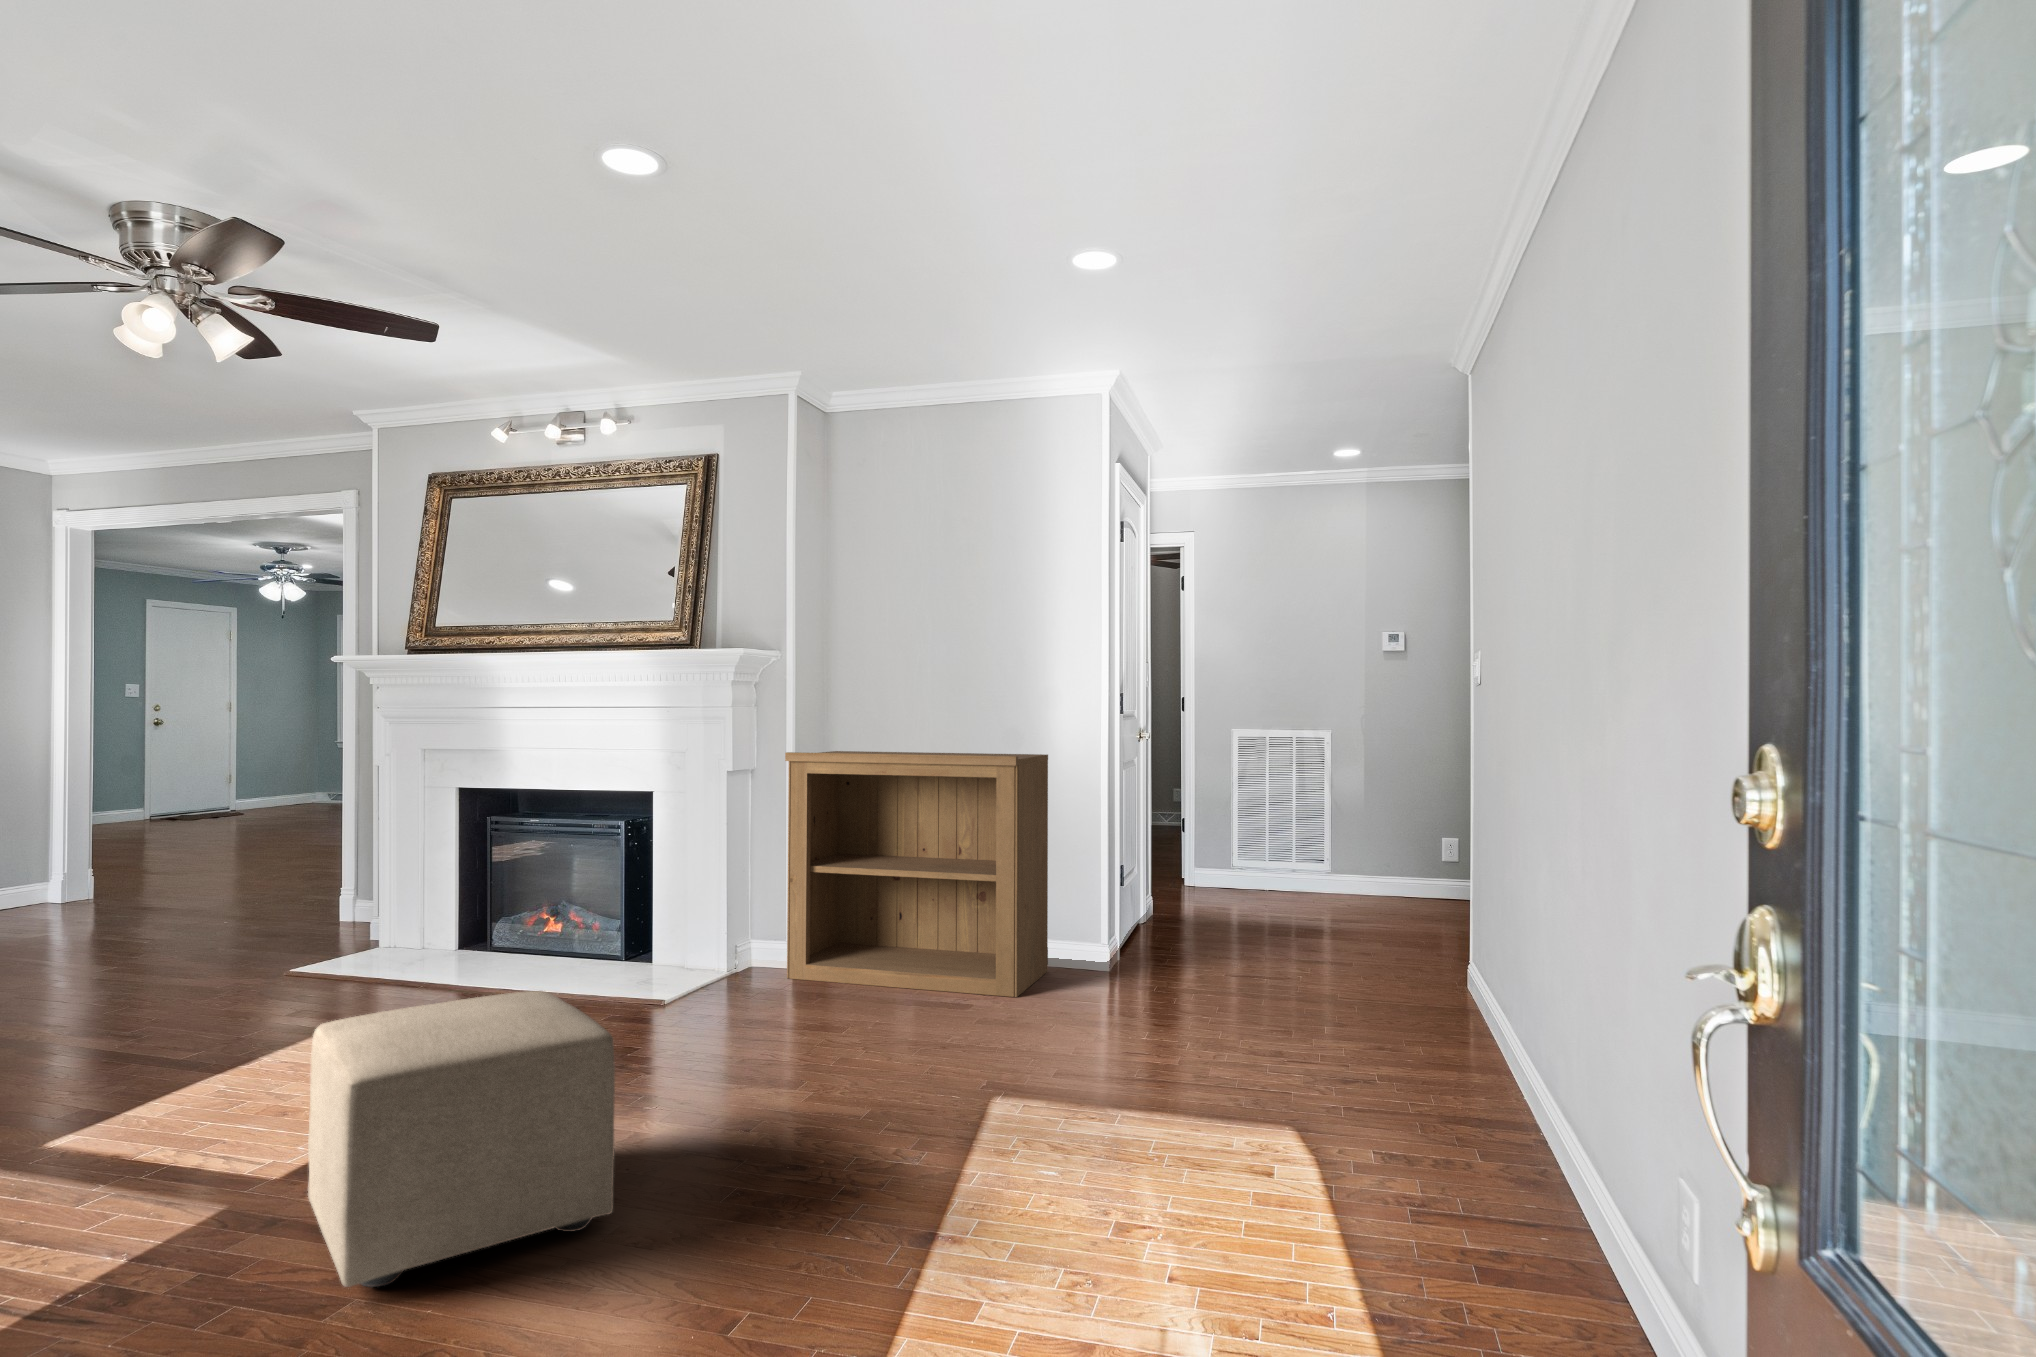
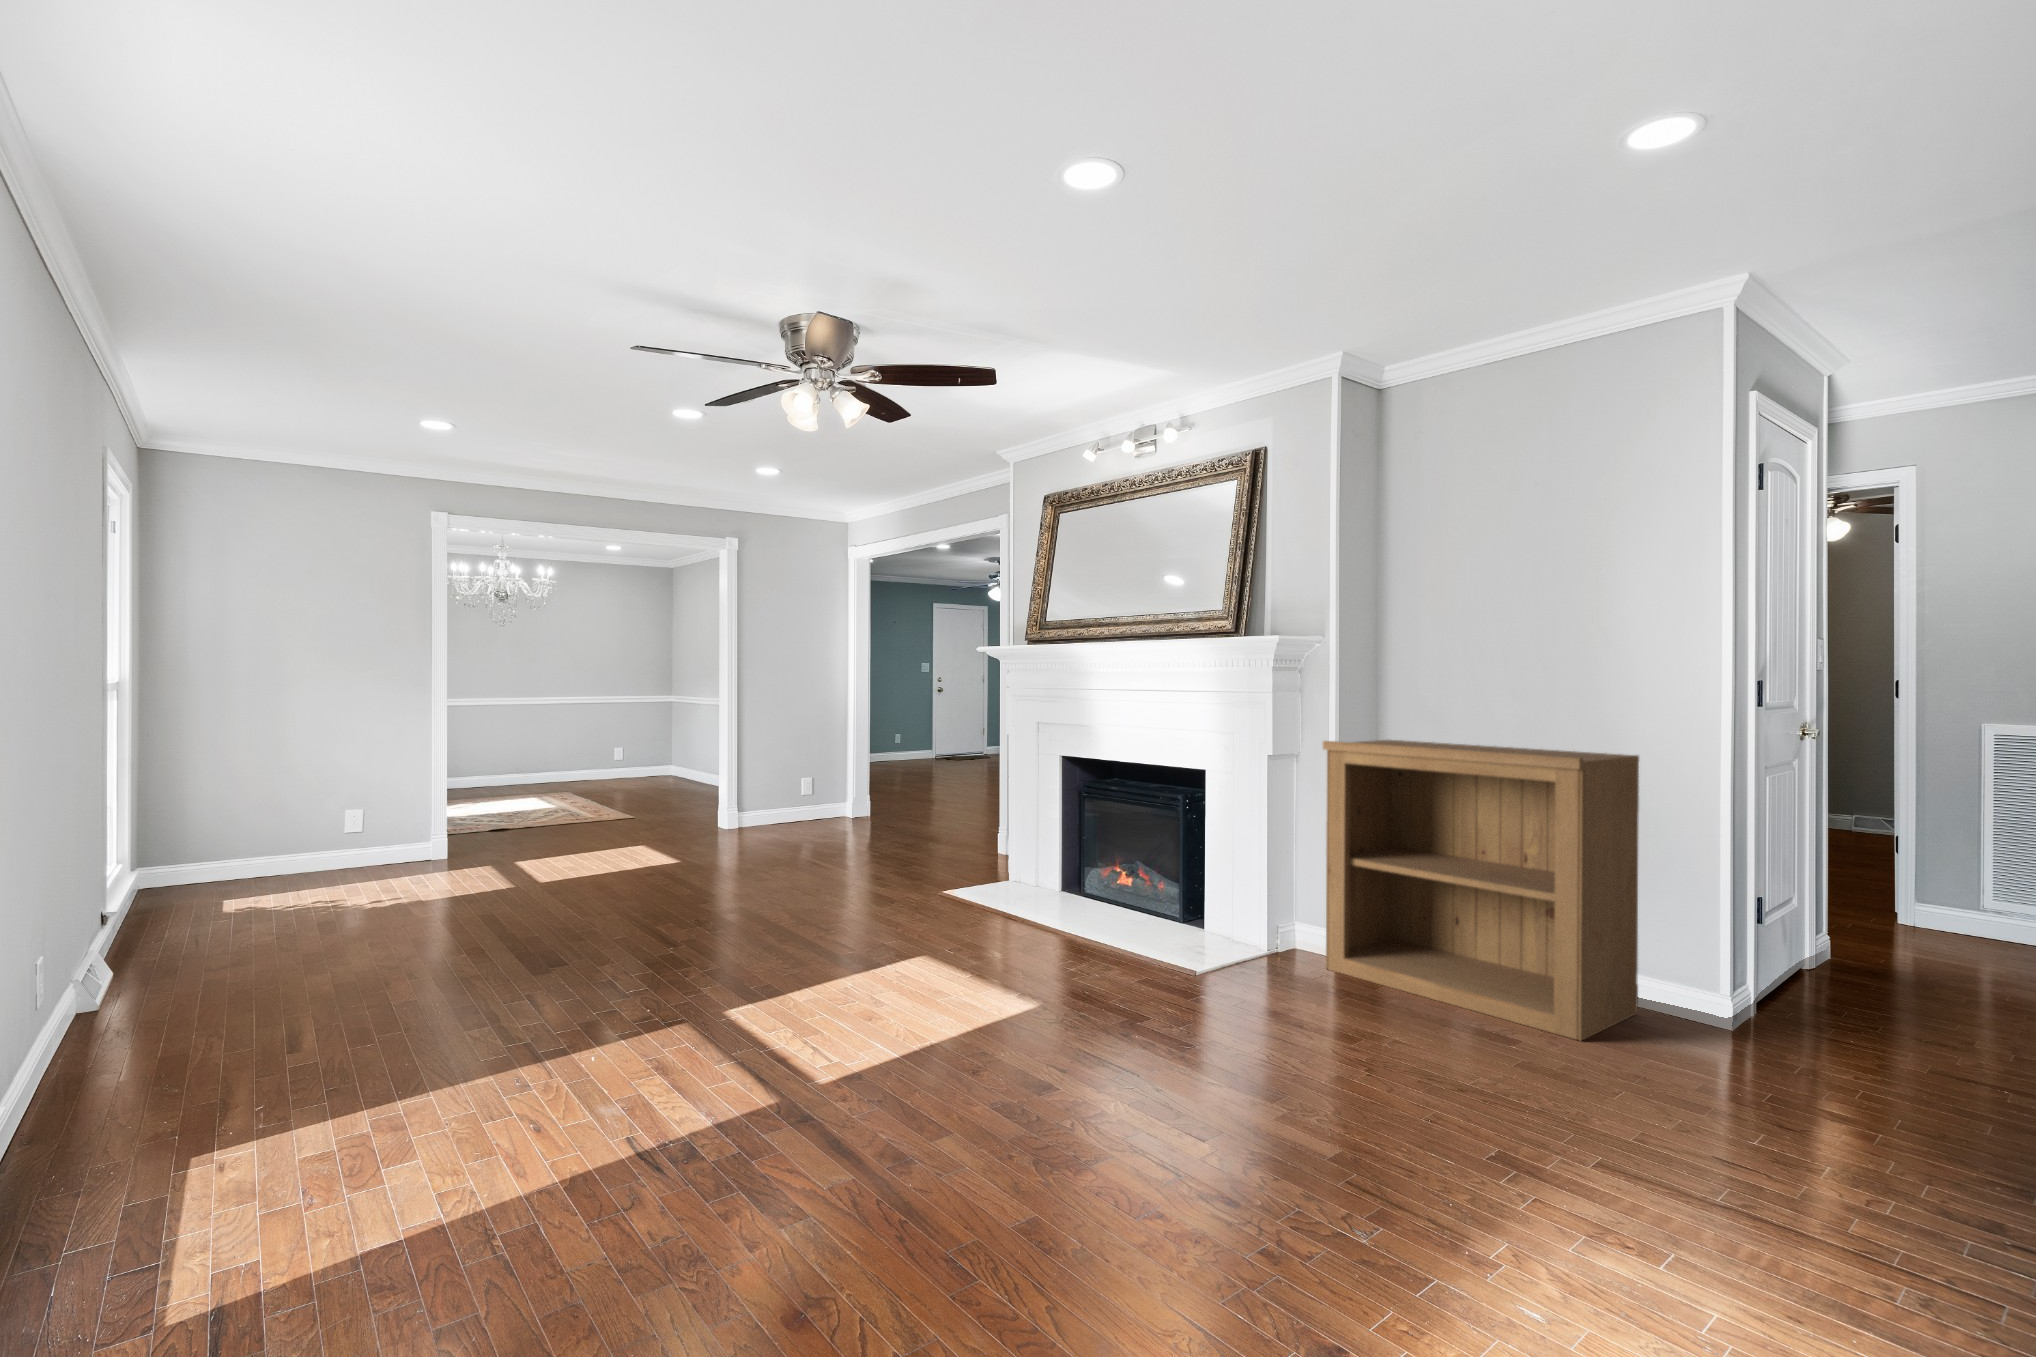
ottoman: present [308,991,615,1287] -> none [798,963,1028,1210]

